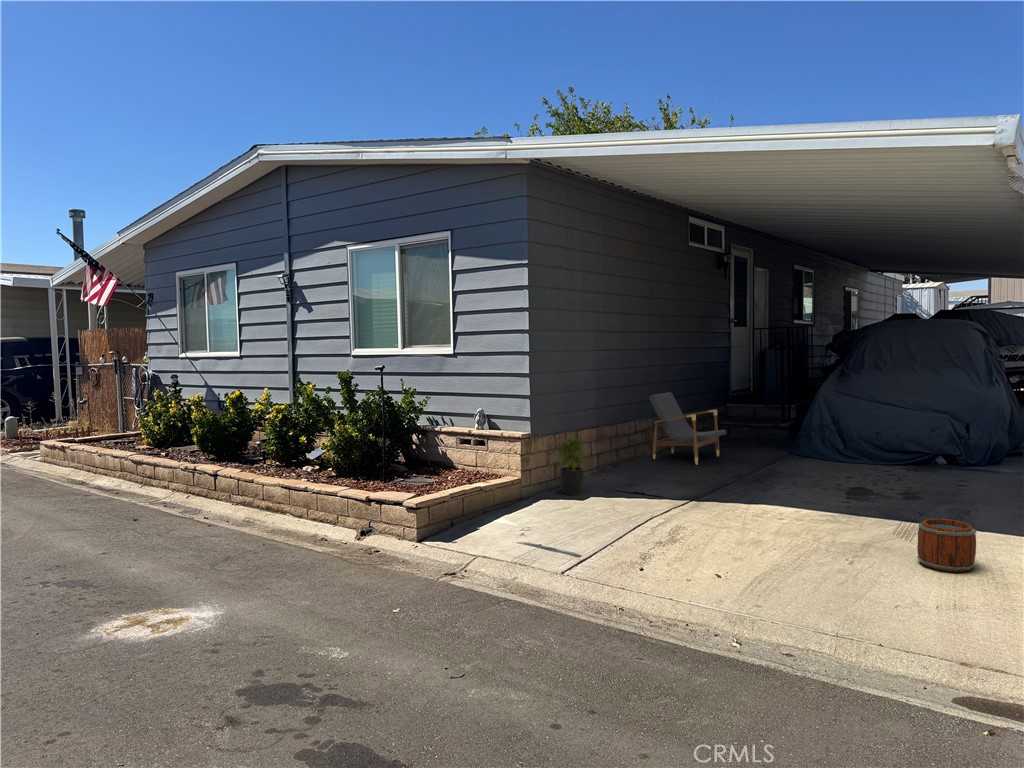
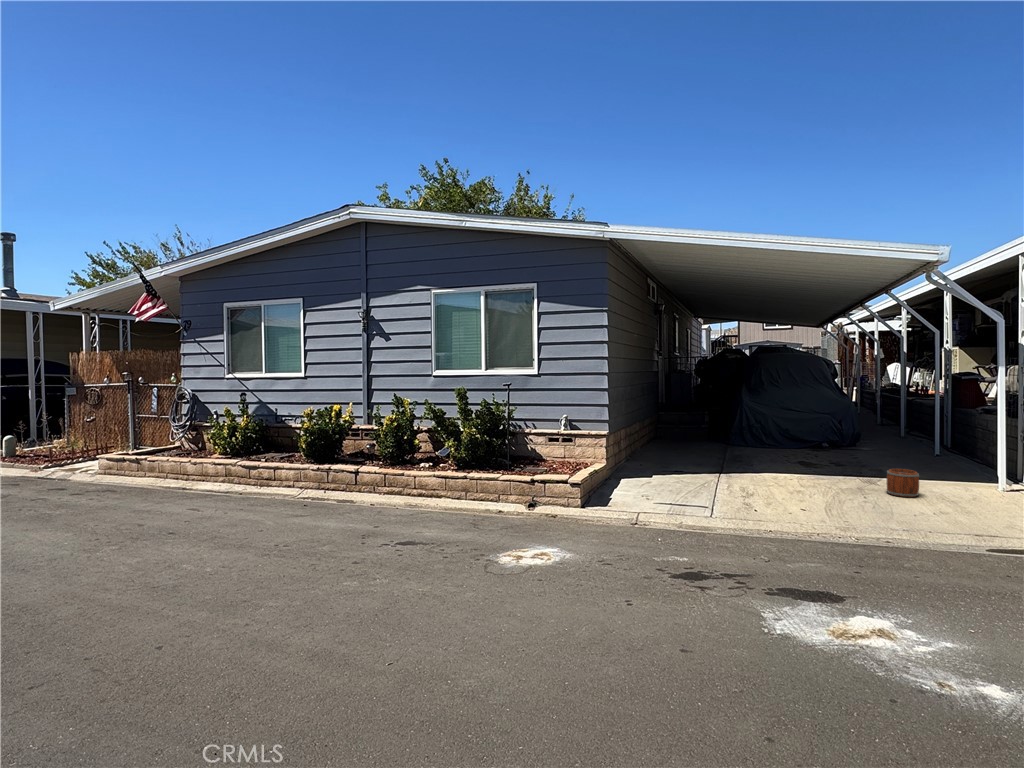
lounge chair: present [650,392,726,465] -> none [640,400,687,448]
potted plant: present [557,438,587,495] -> none [620,431,644,471]

